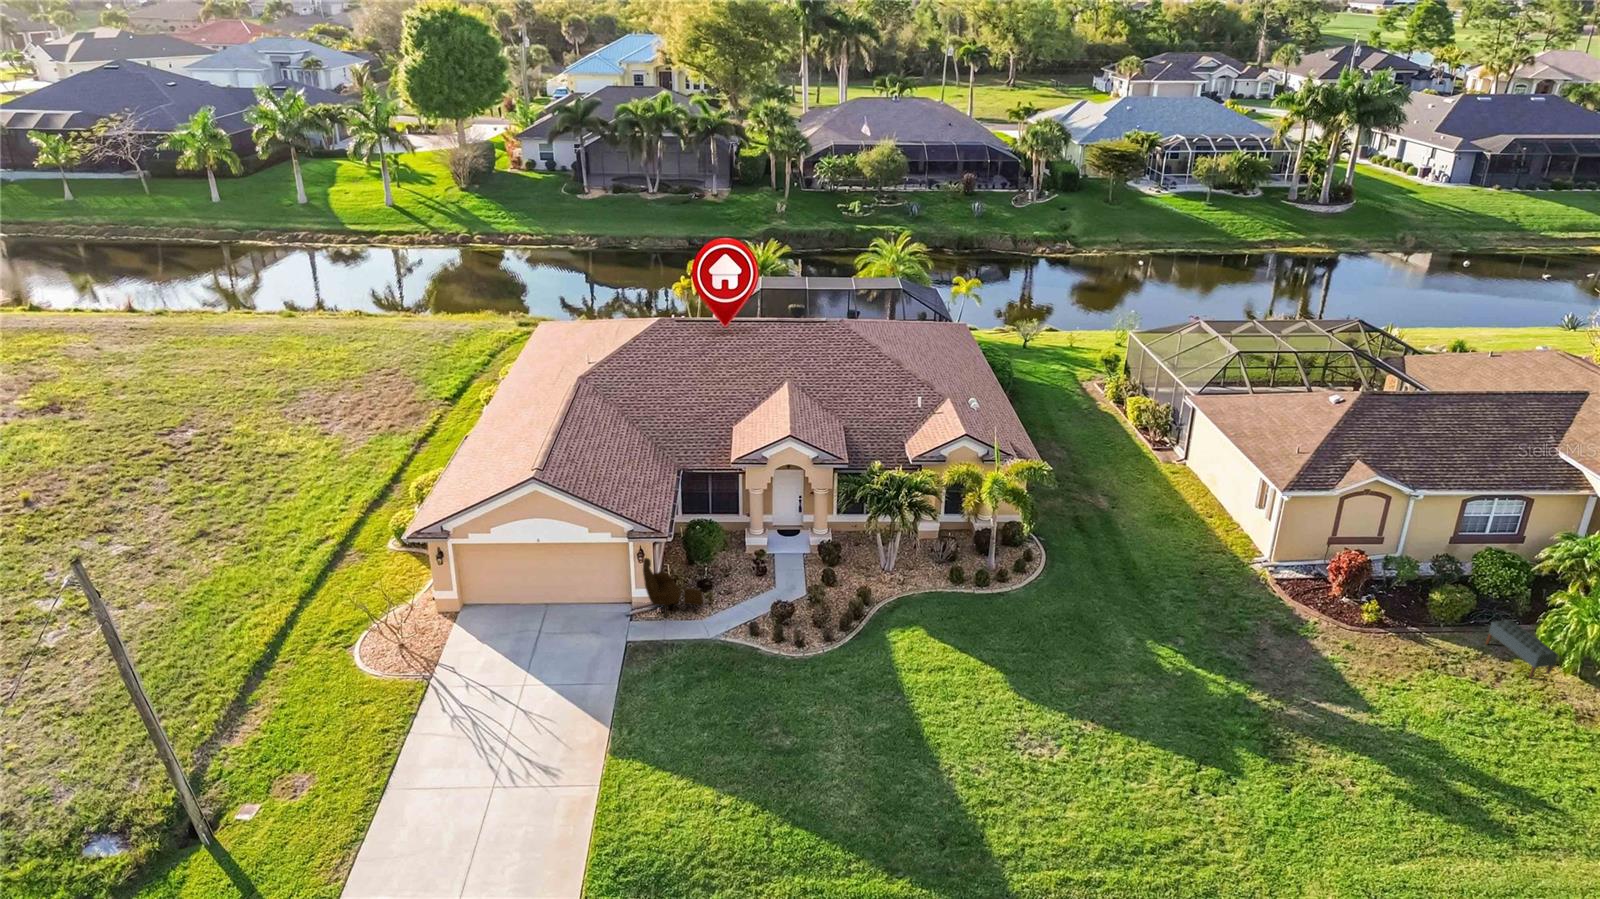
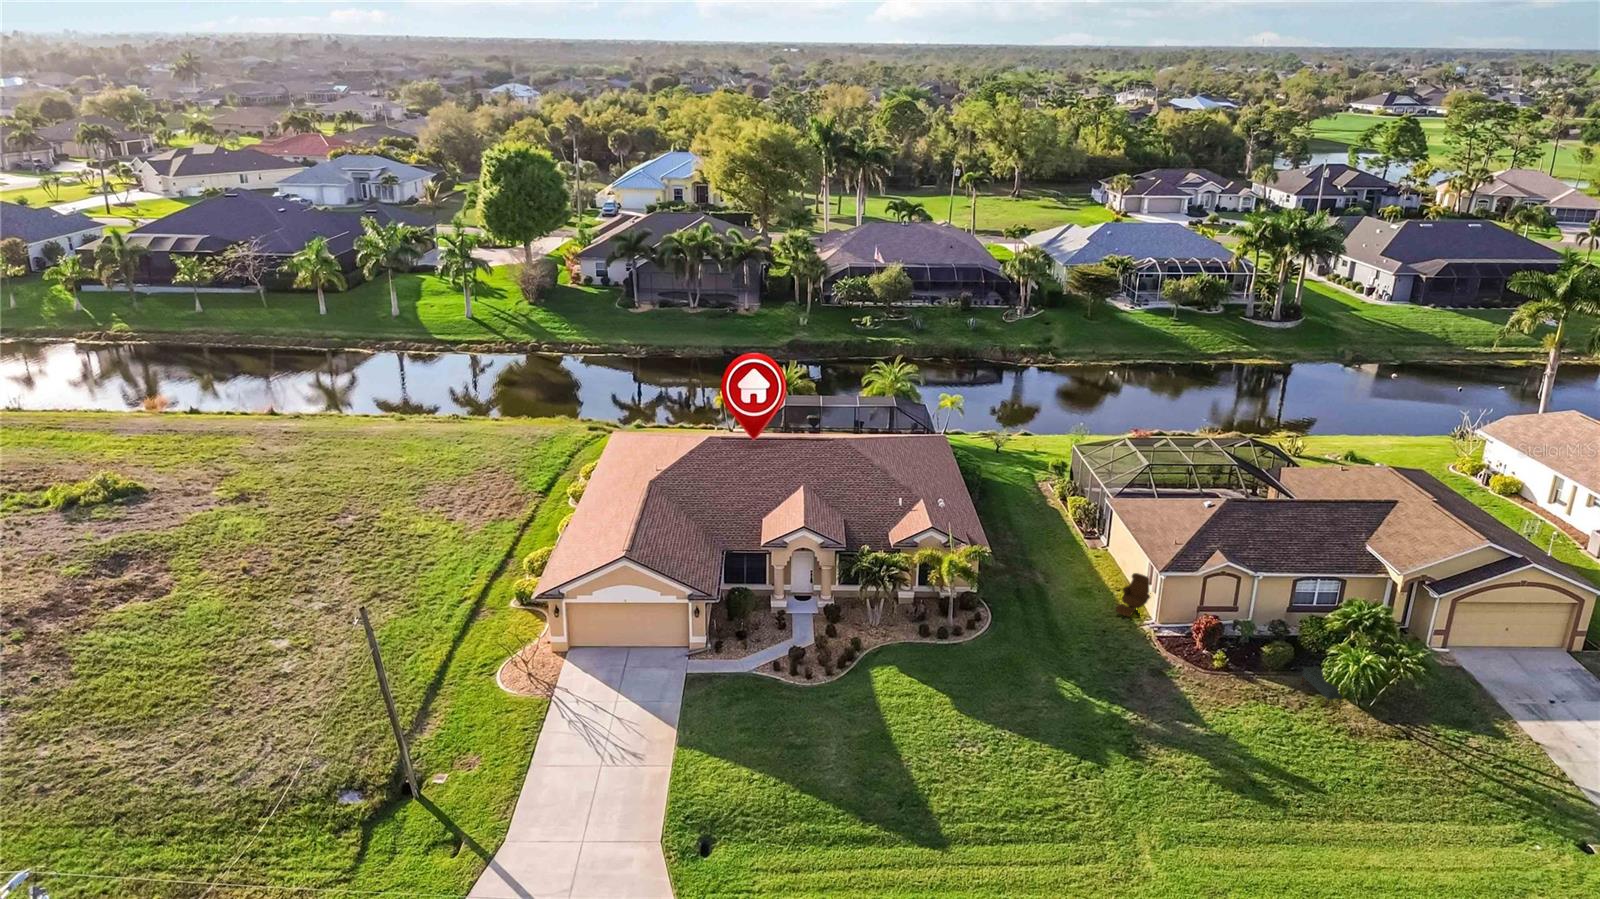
lounge chair: present [643,558,703,618] -> present [1116,573,1151,617]

